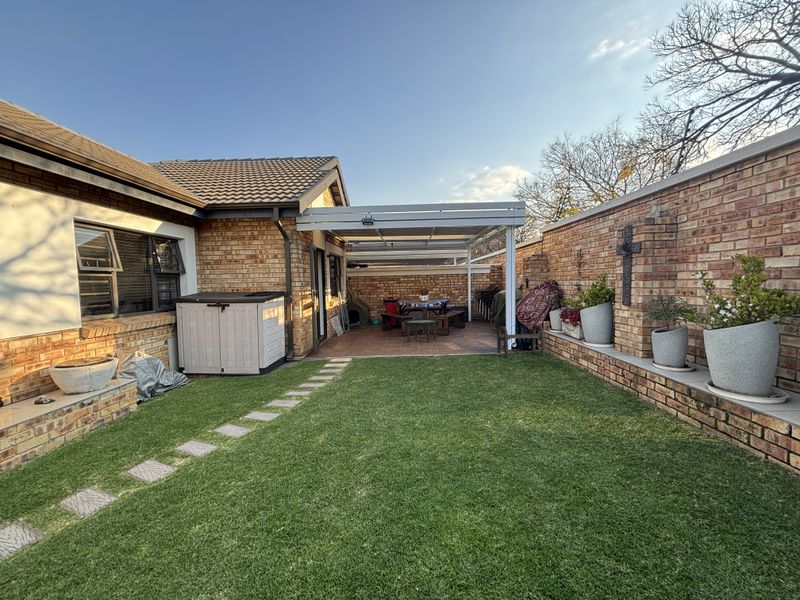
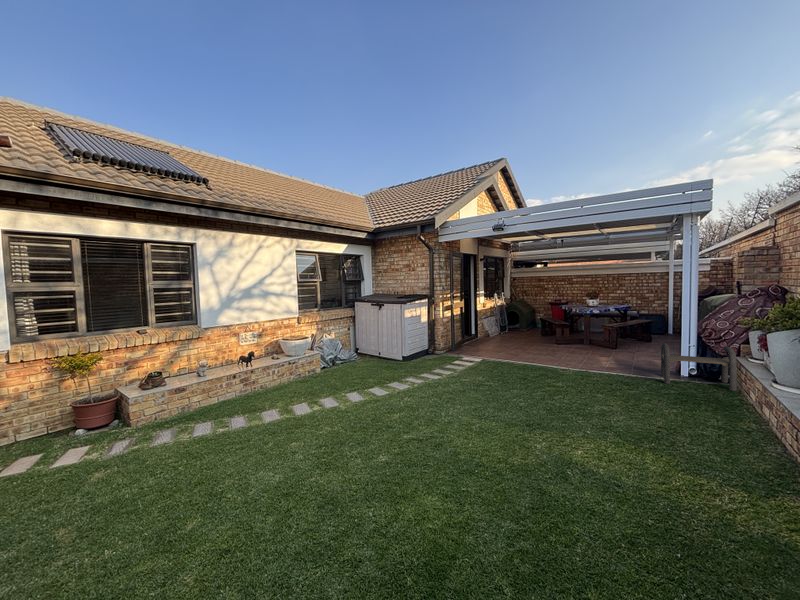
round table: present [405,319,438,342] -> none [556,325,599,353]

